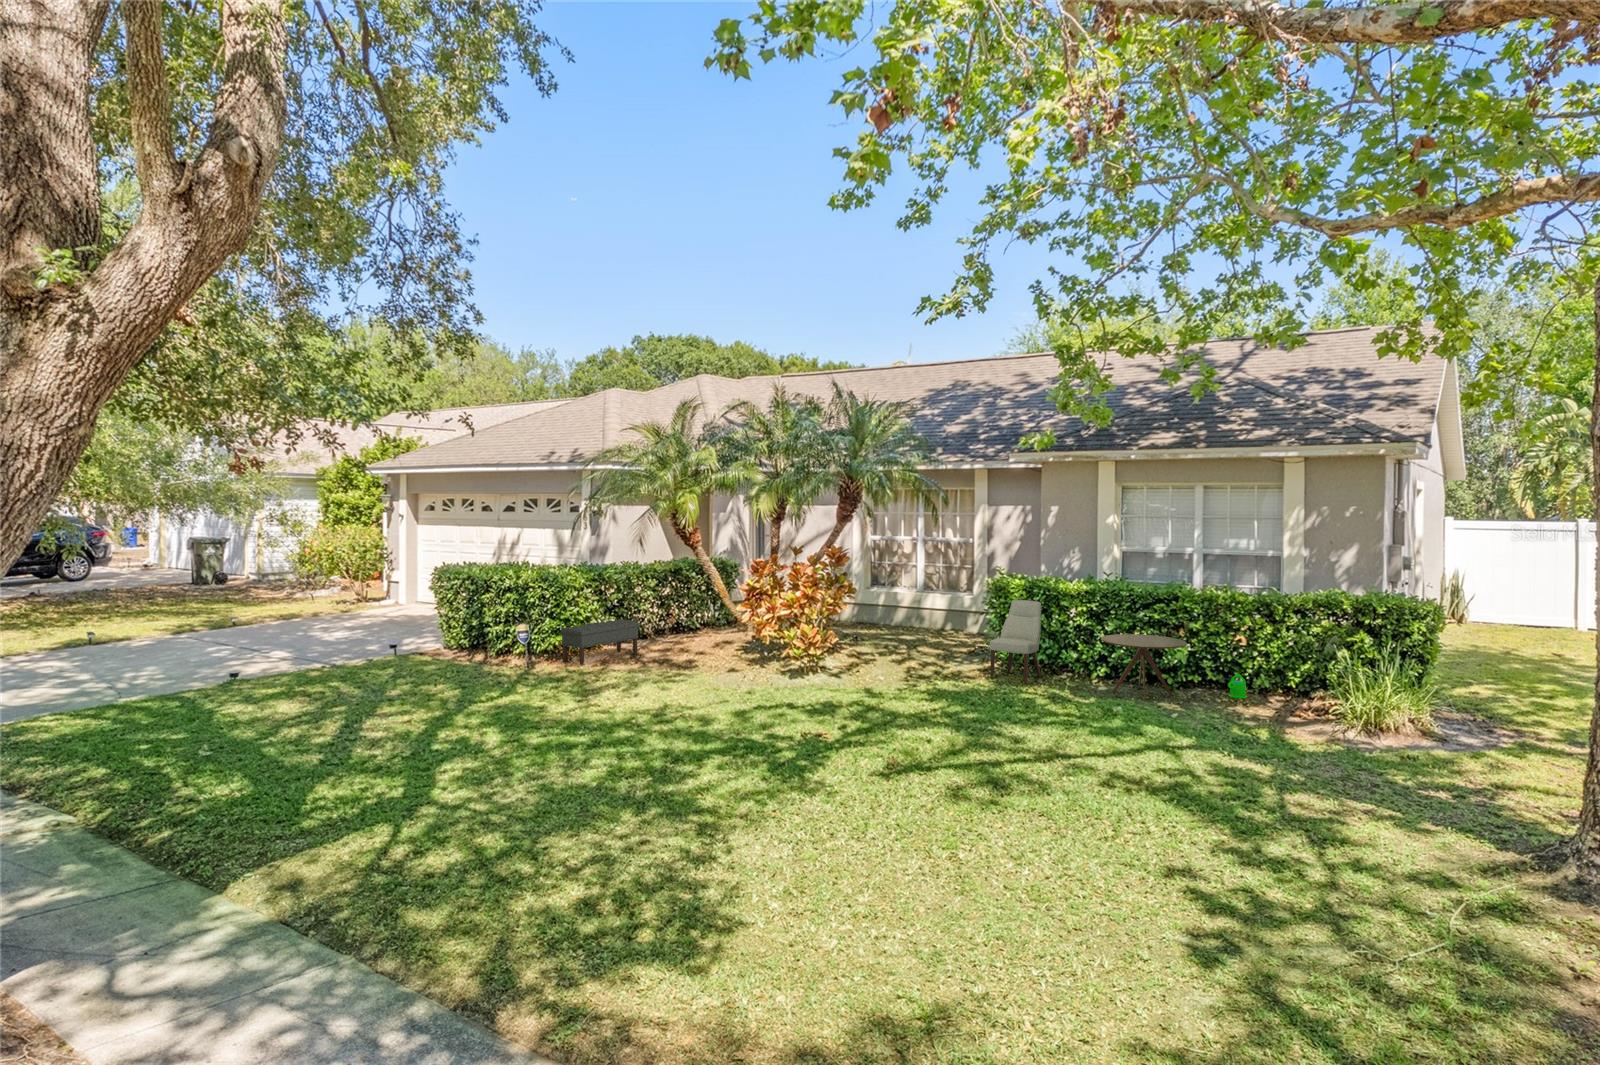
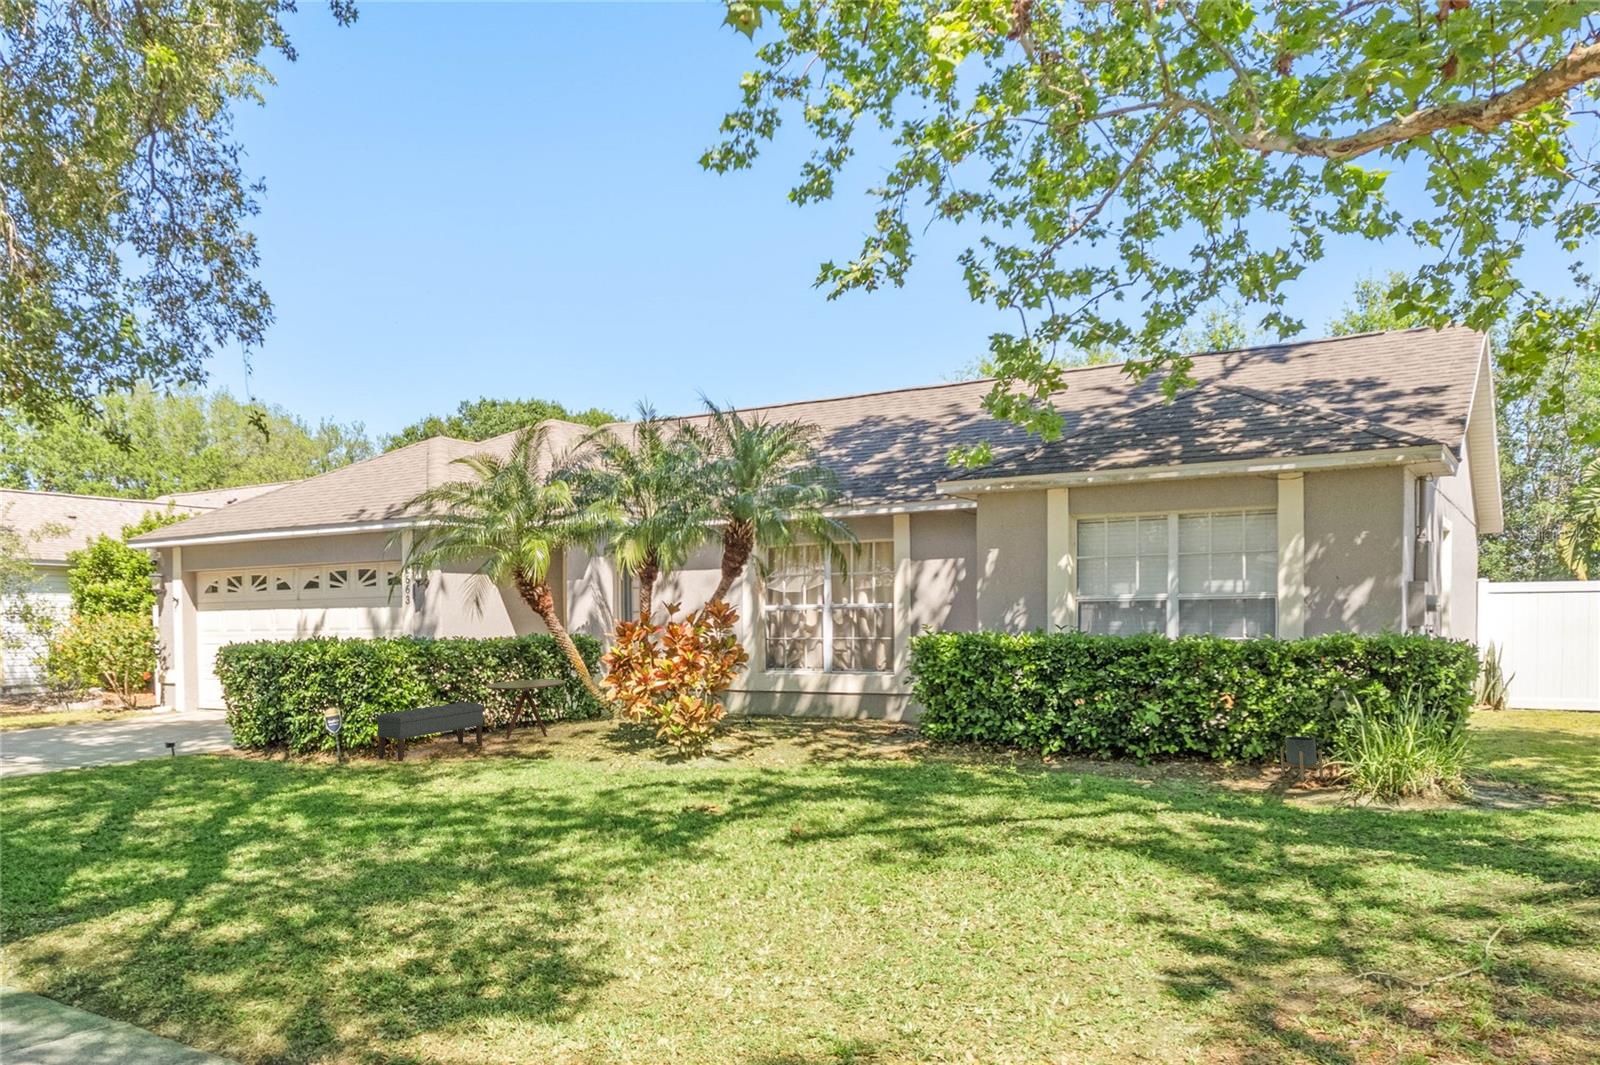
chair: present [990,600,1041,684] -> none [914,659,981,765]
round table: present [1101,634,1187,700] -> present [486,679,565,739]
planter: none [1282,672,1315,706] -> present [1280,736,1323,781]
watering can: present [1228,674,1247,698] -> none [1213,743,1238,774]

